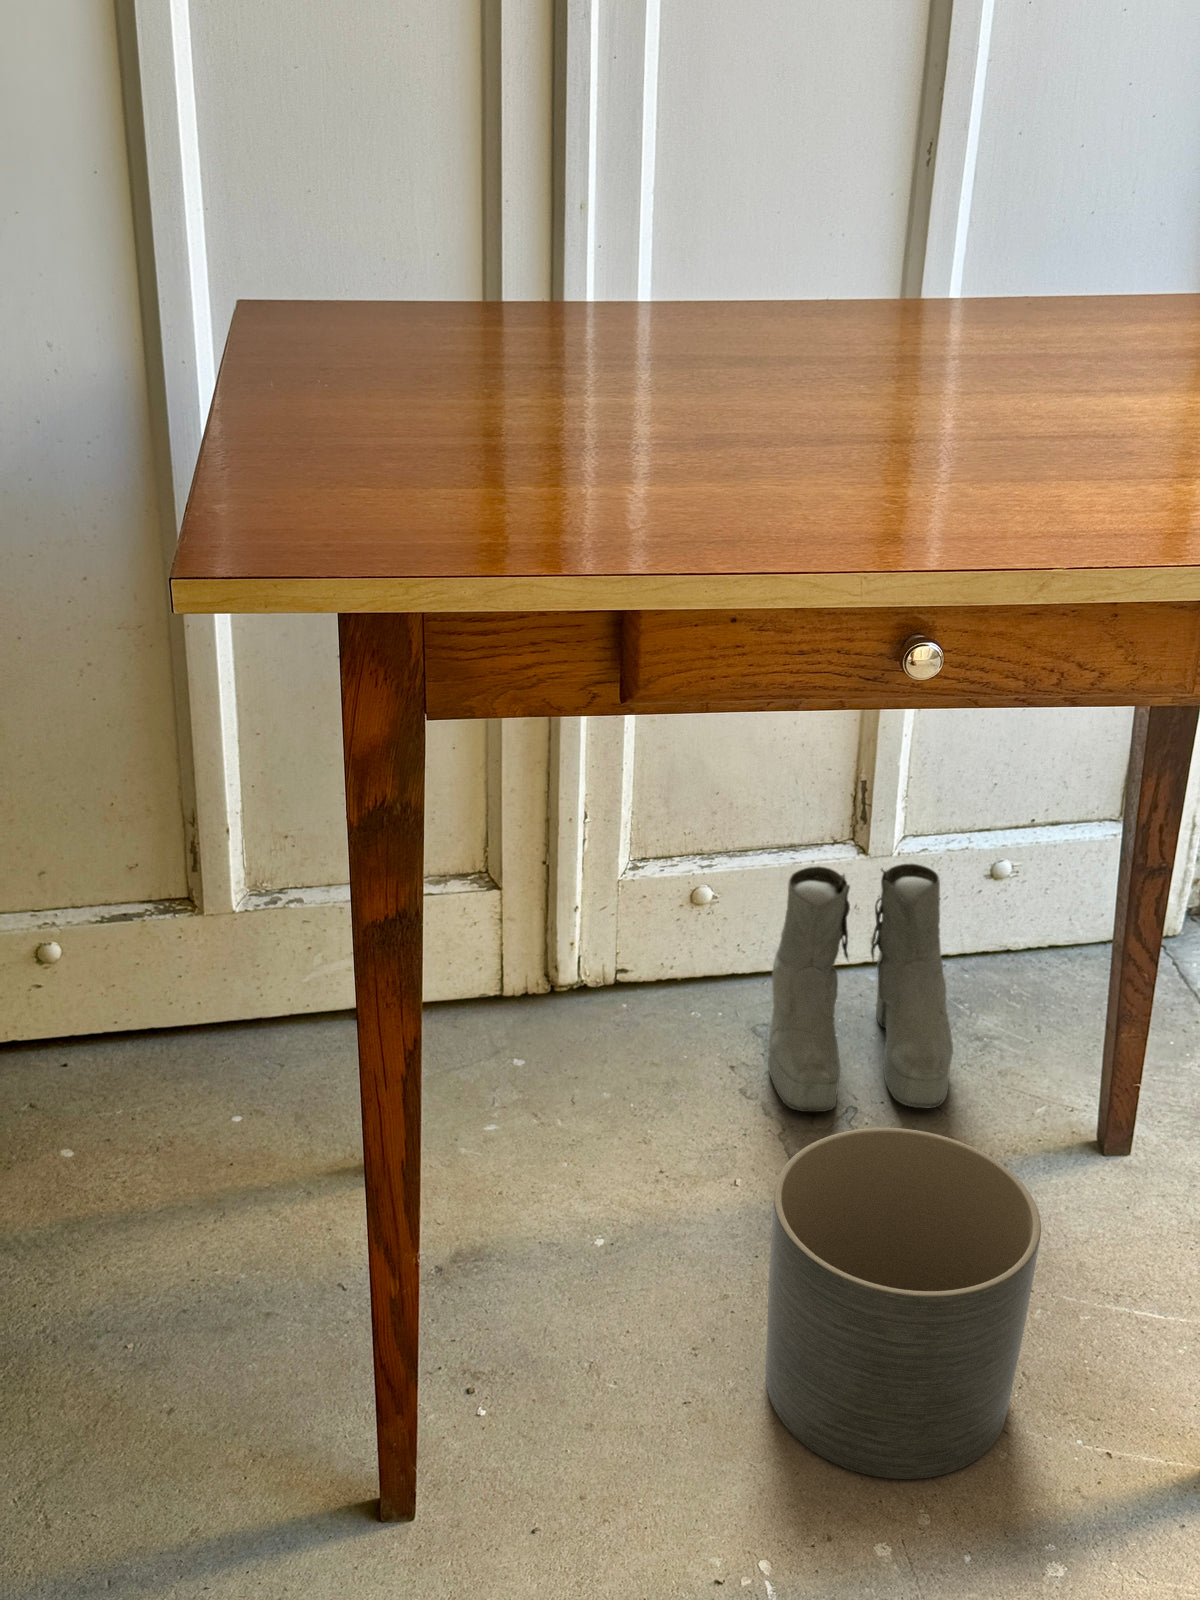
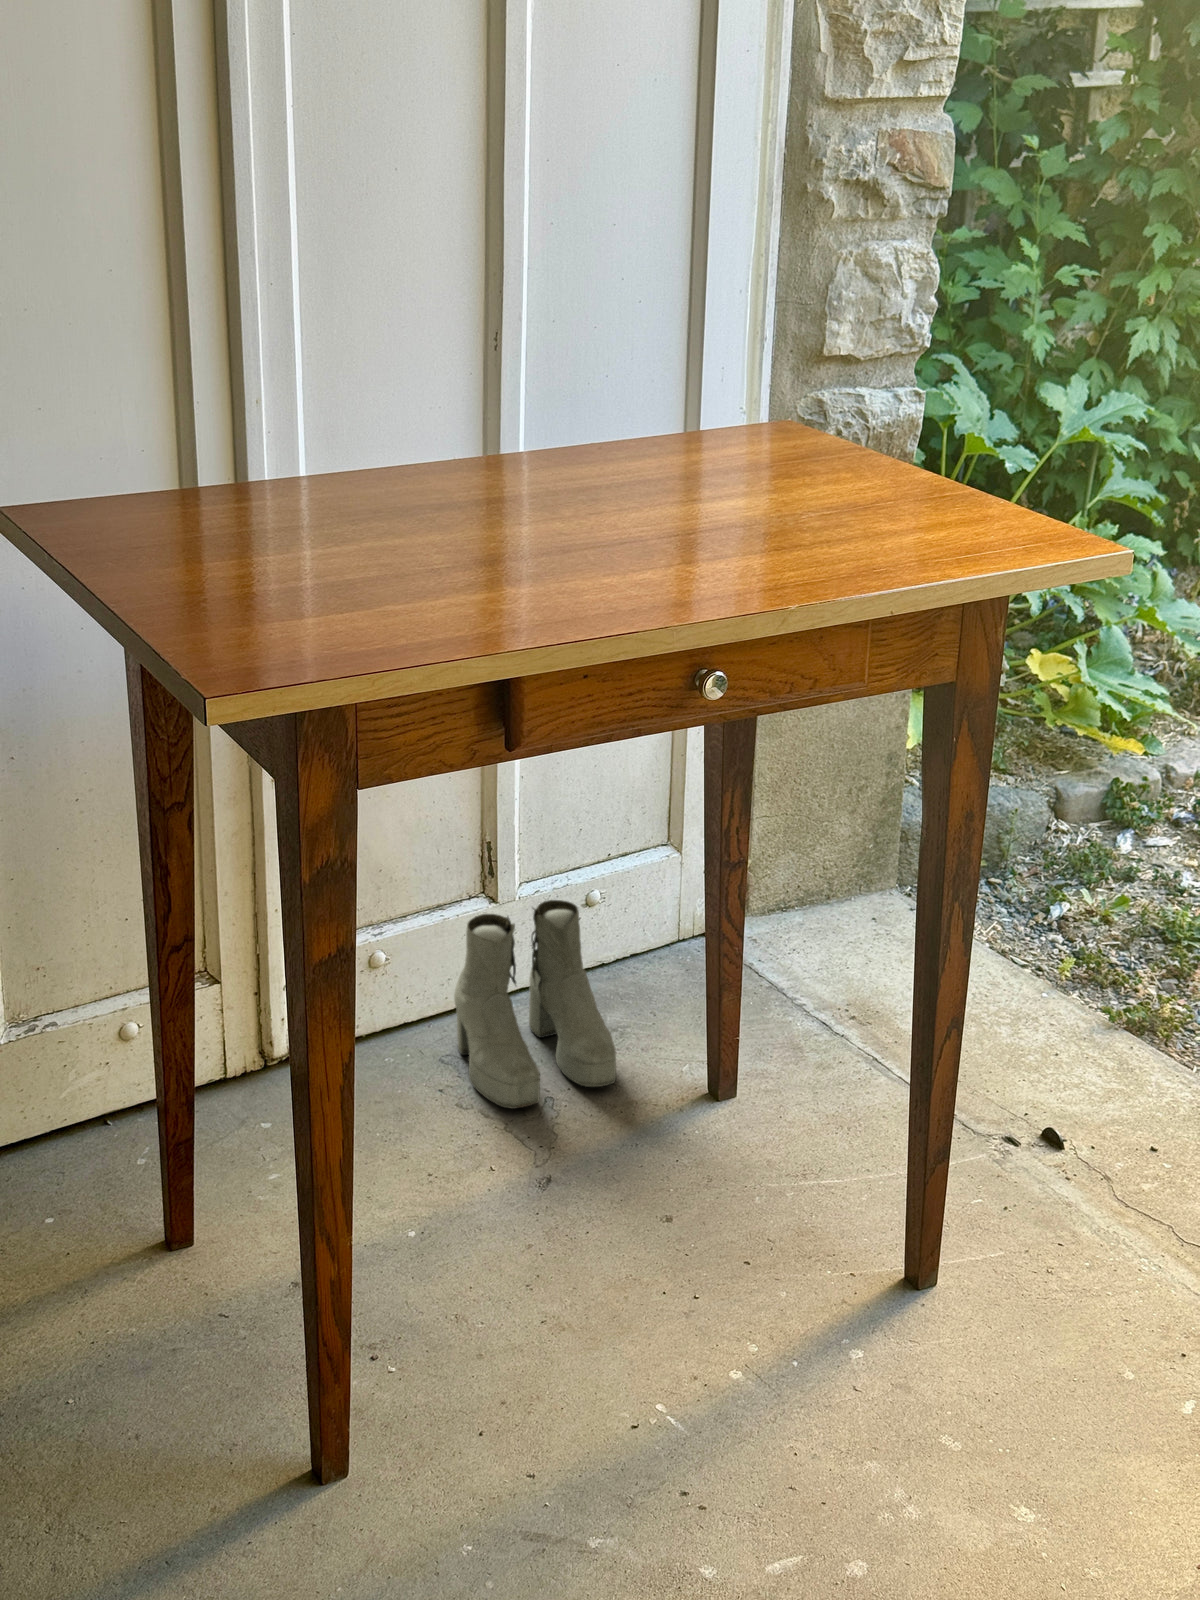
planter: present [766,1128,1041,1479] -> none [586,1077,783,1330]

